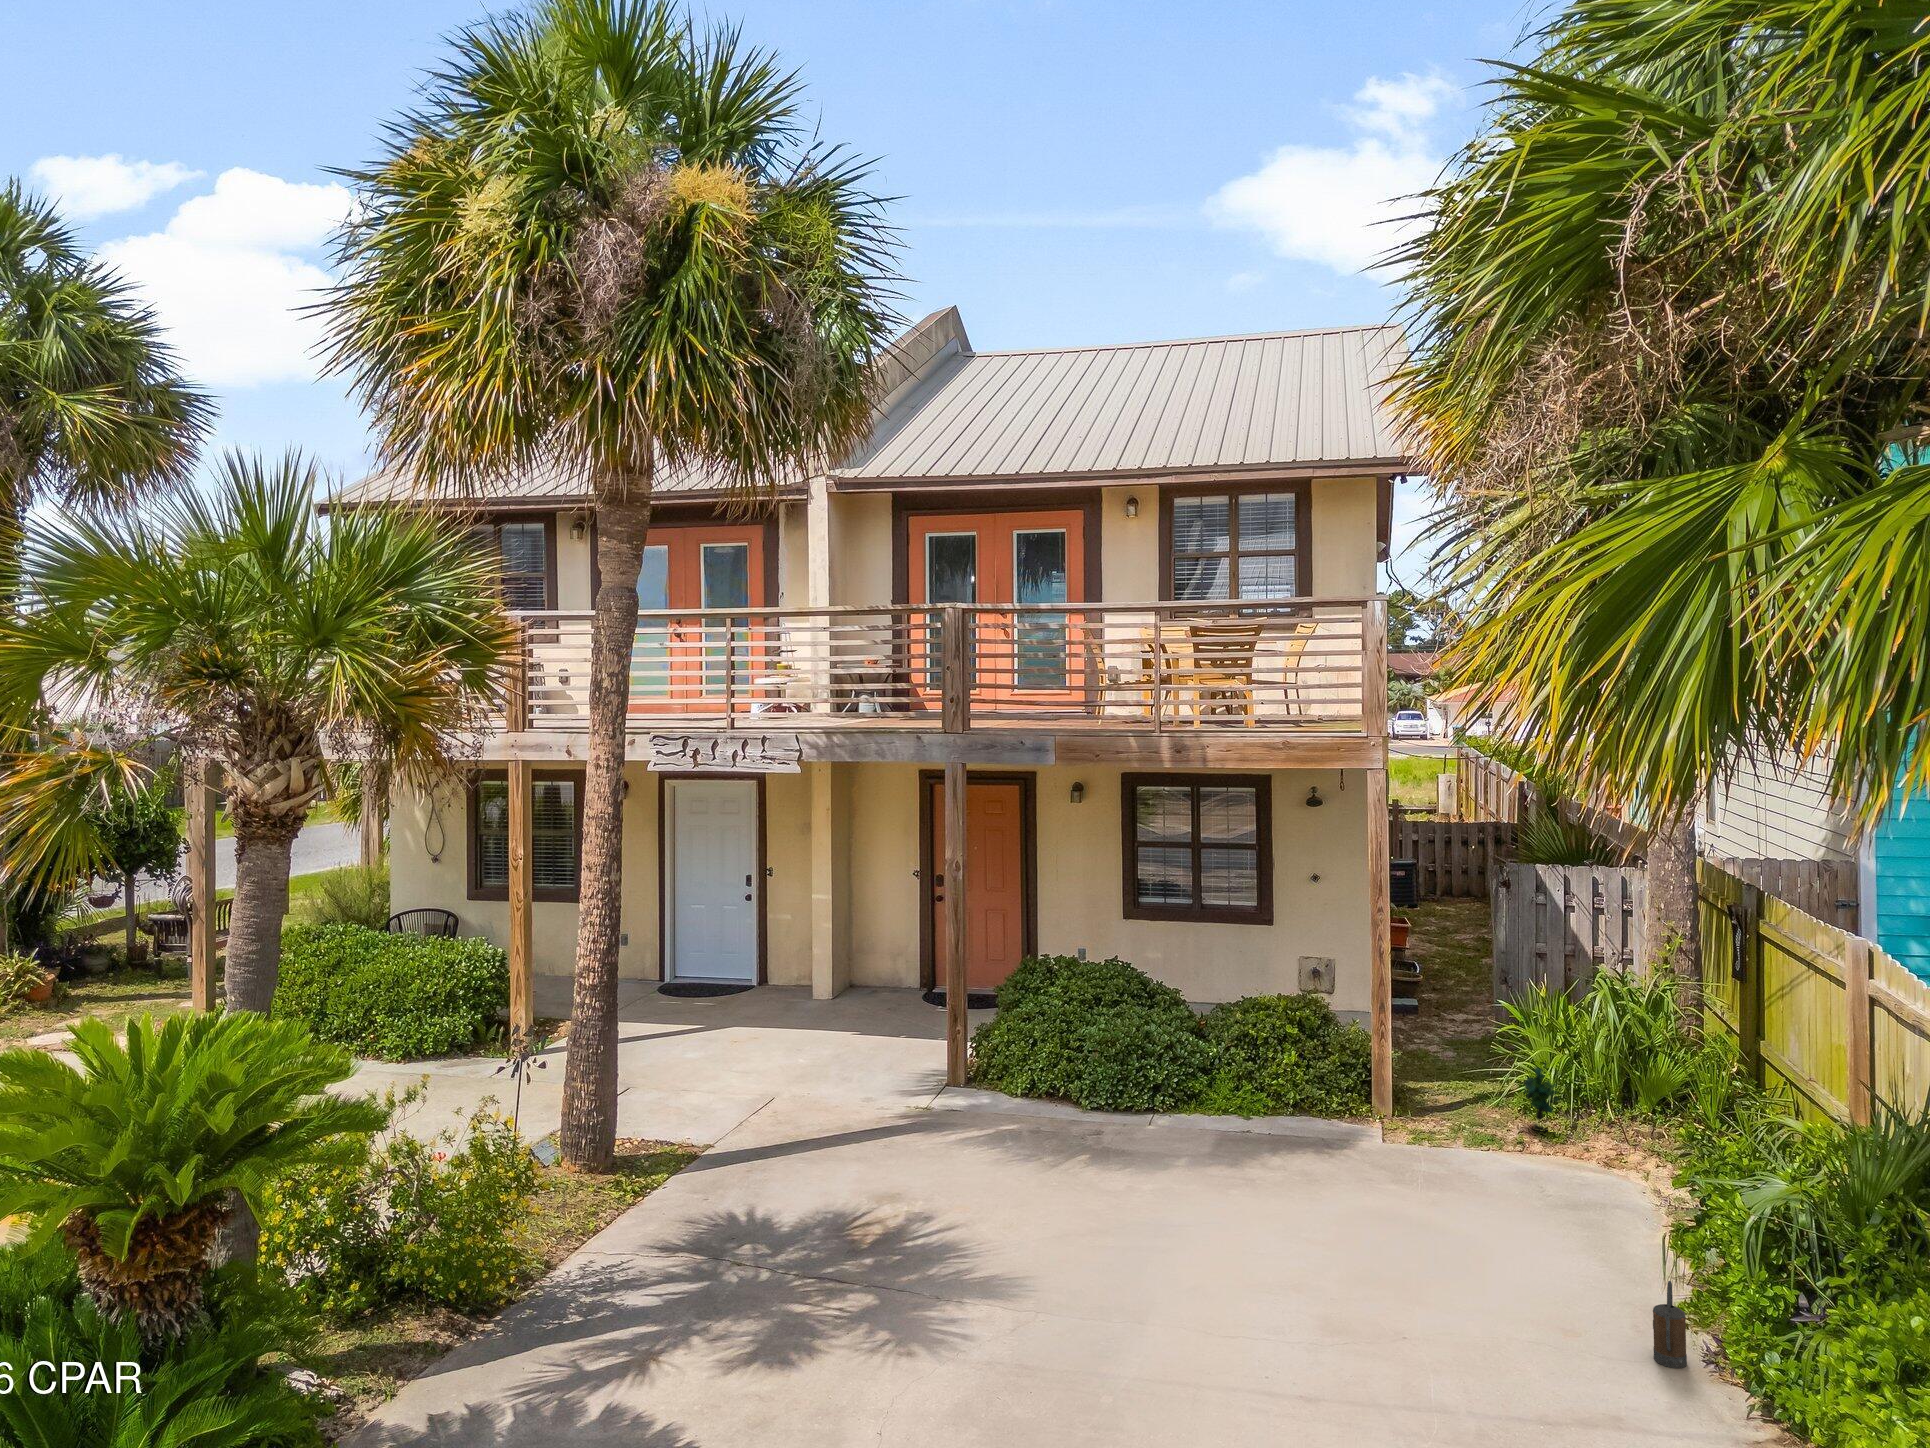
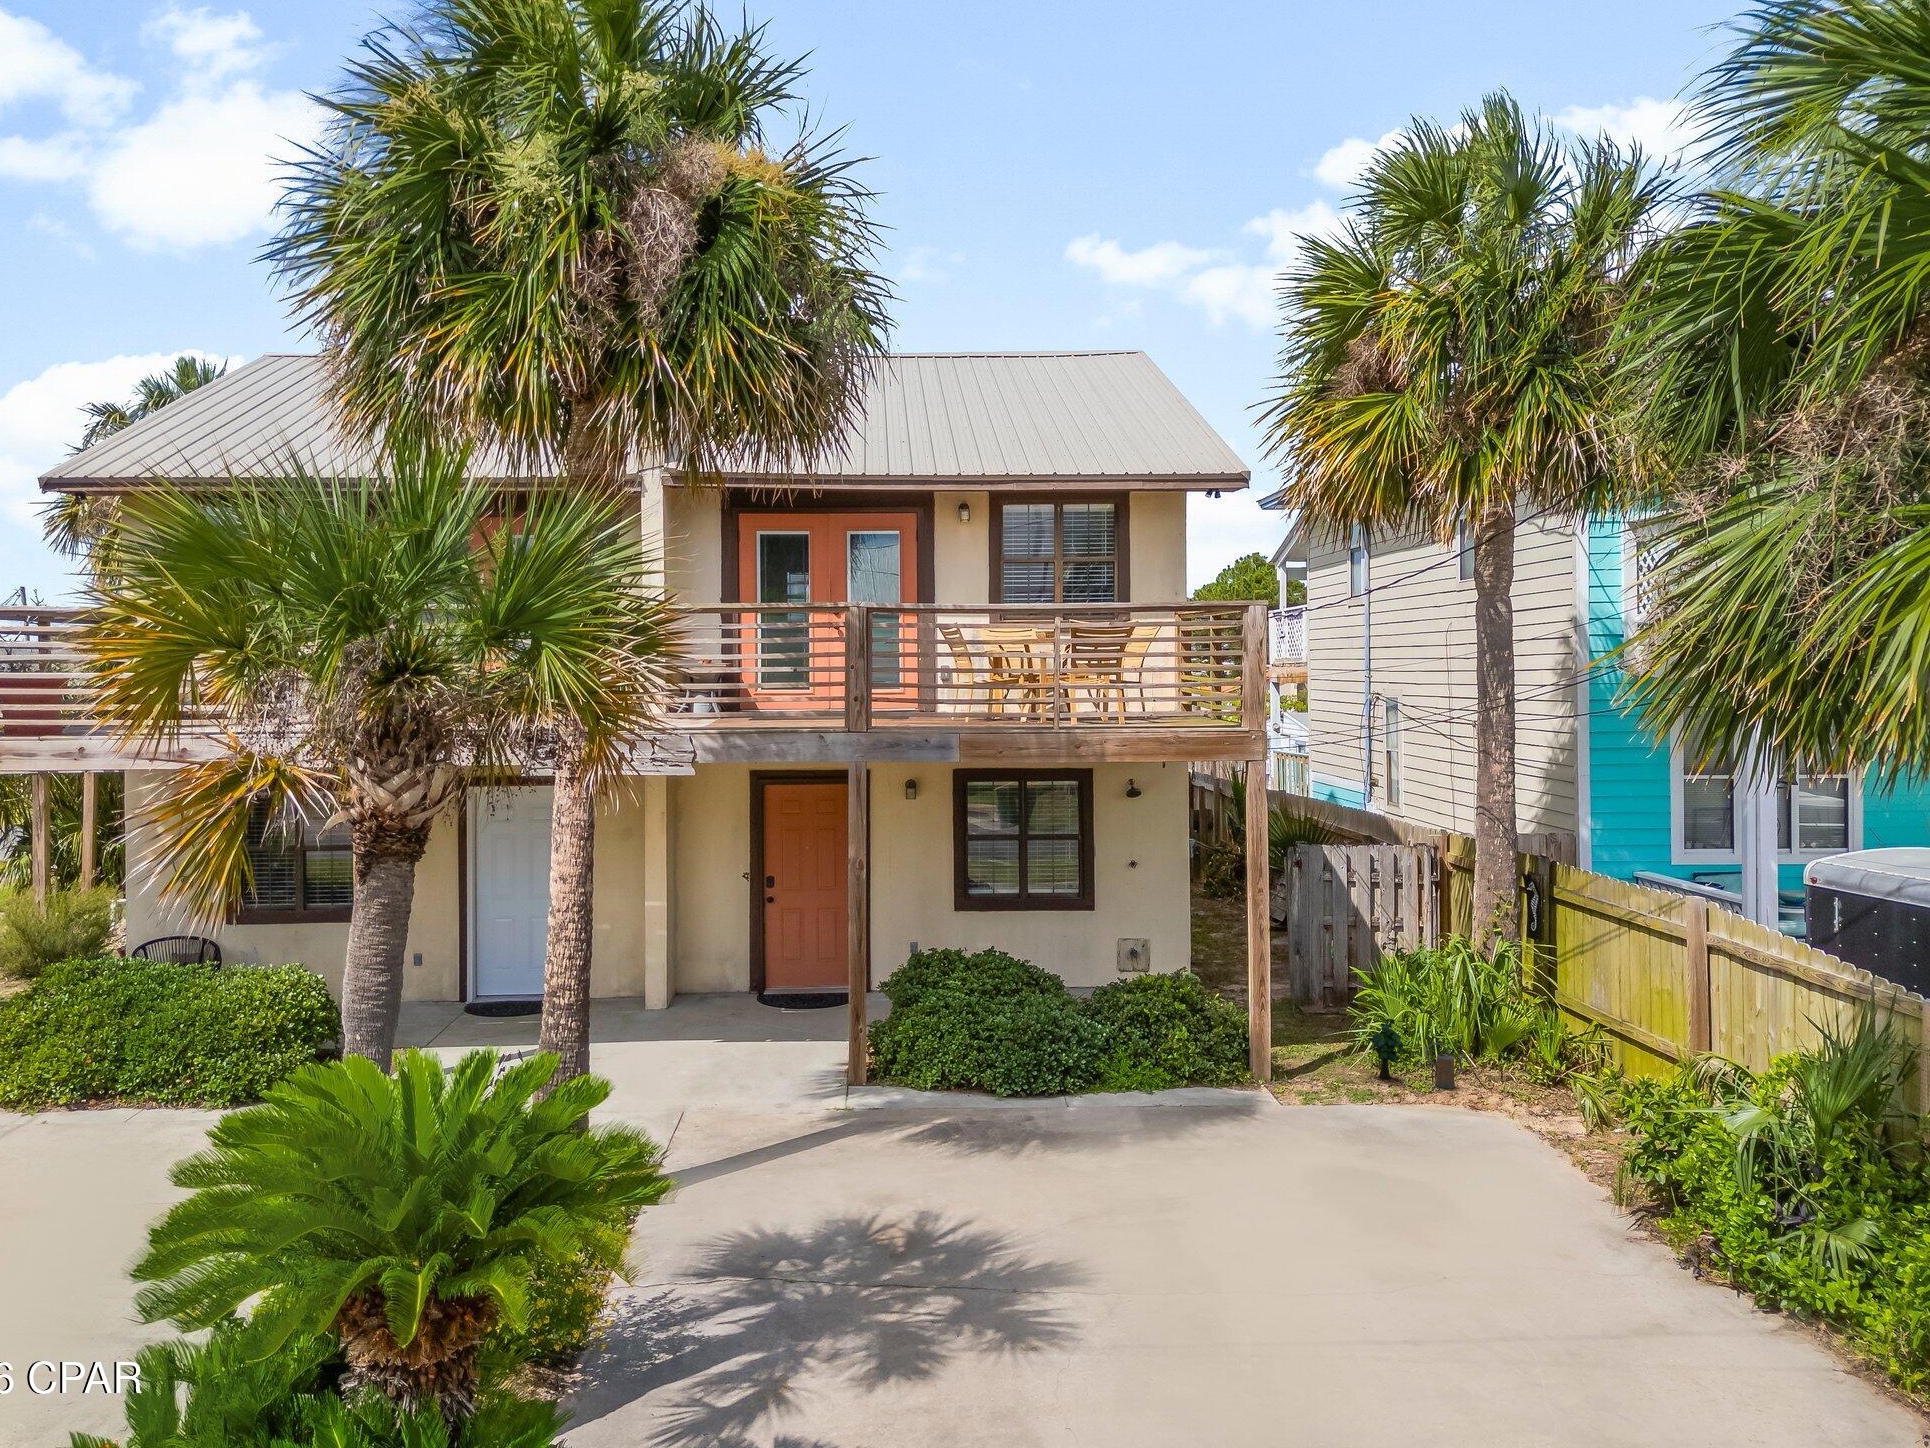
watering can: present [1653,1281,1687,1368] -> present [1425,1043,1466,1089]

